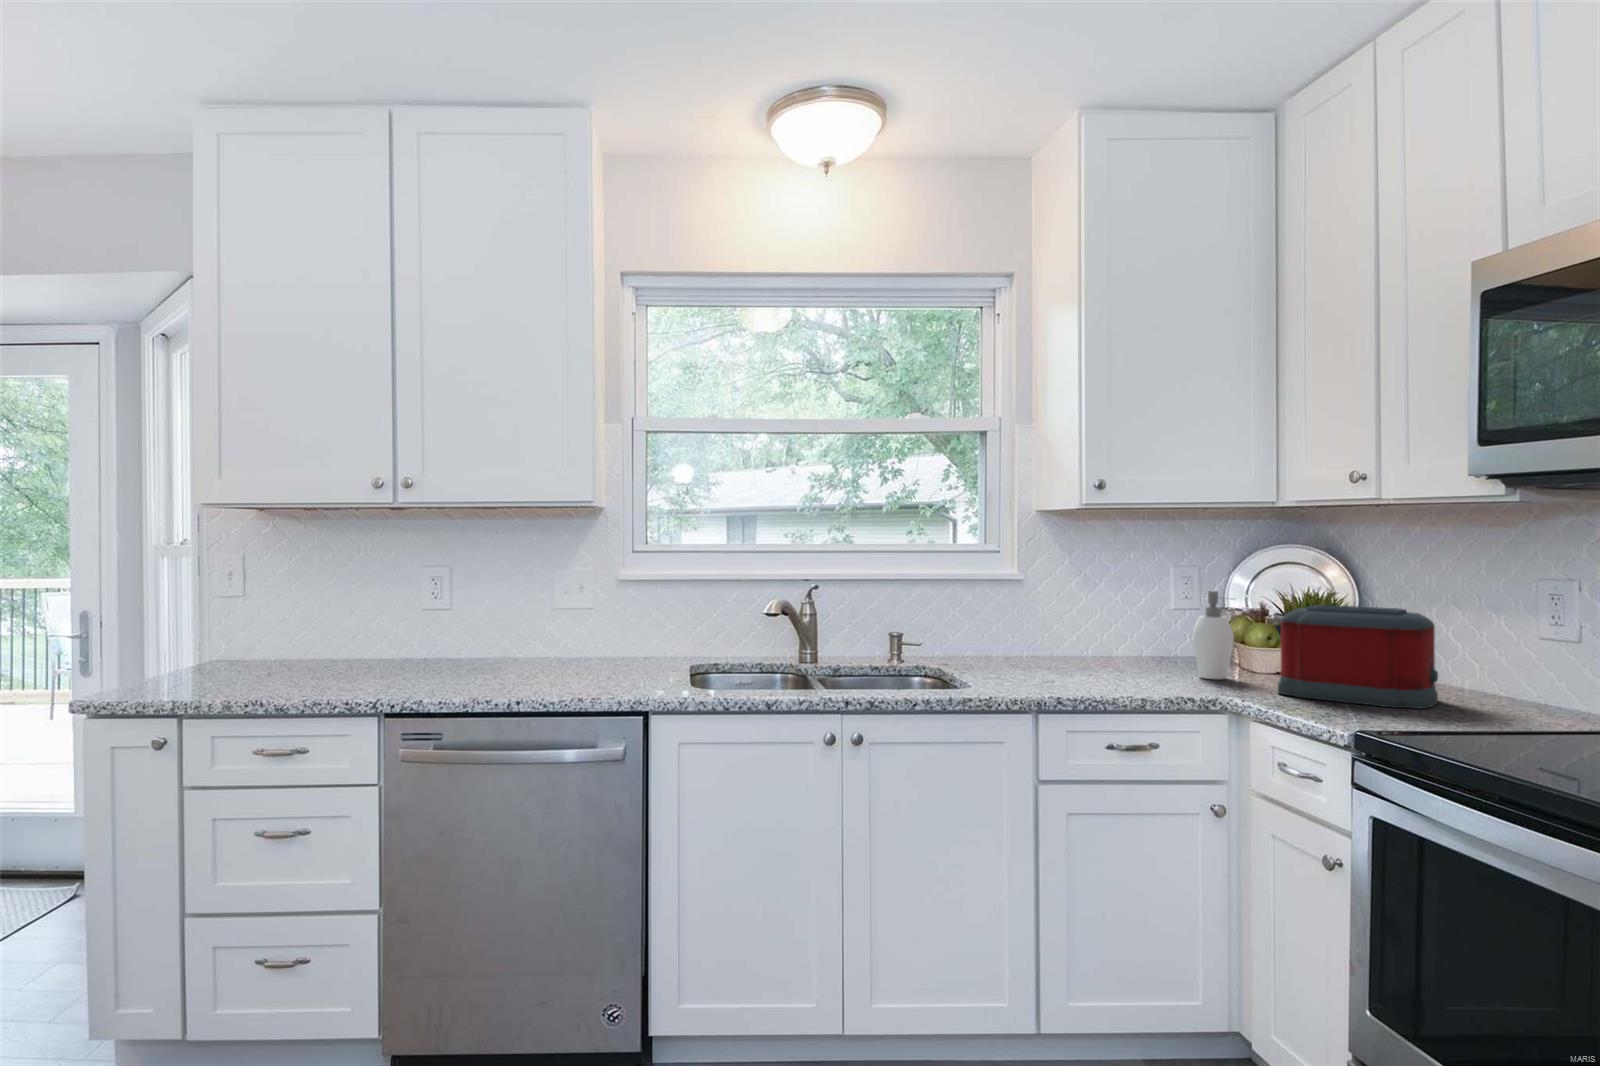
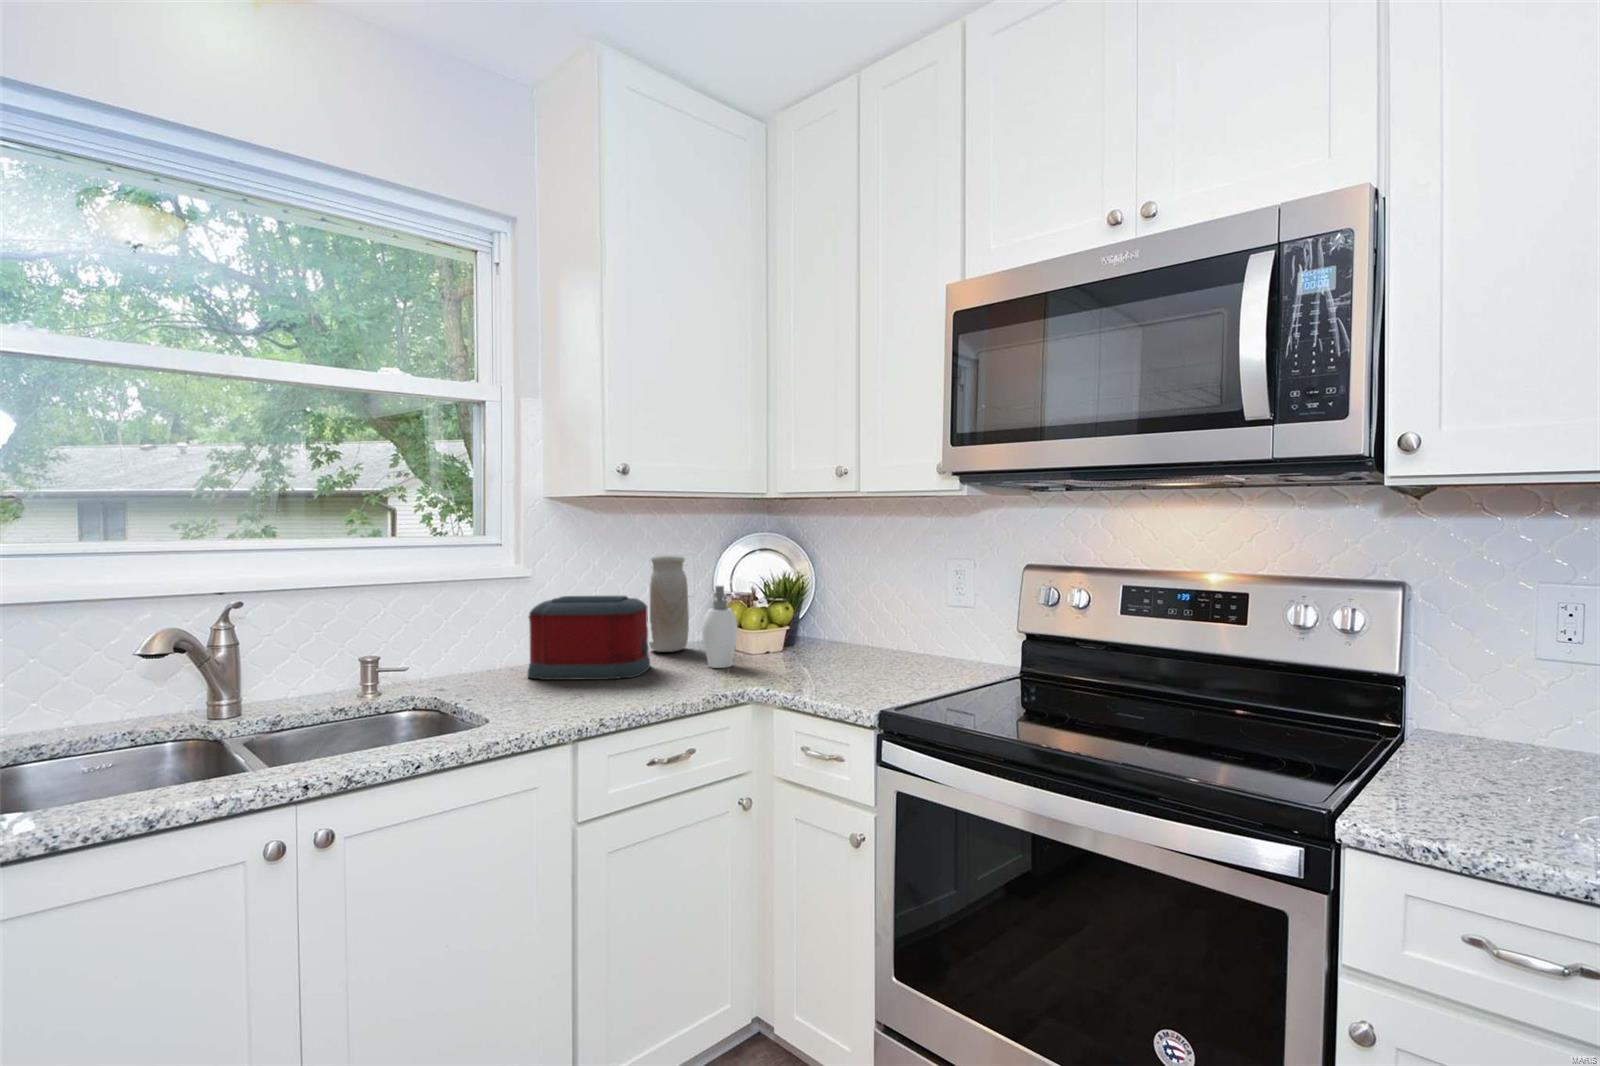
vase: none [1150,558,1195,662] -> present [647,556,689,652]
toaster: present [1275,605,1438,709] -> present [528,596,650,680]

